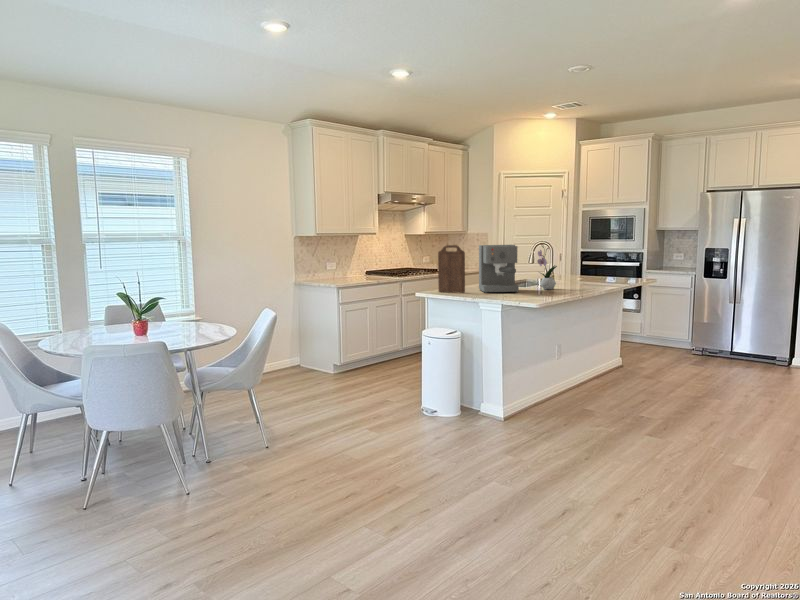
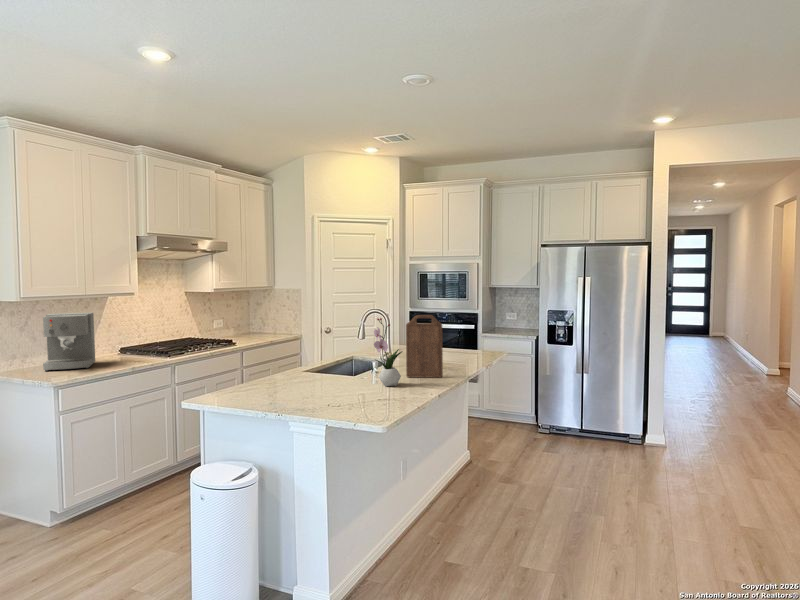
cutting board: present [438,245,465,293] -> present [406,315,443,377]
coffee maker: present [479,245,519,293] -> present [43,312,95,371]

